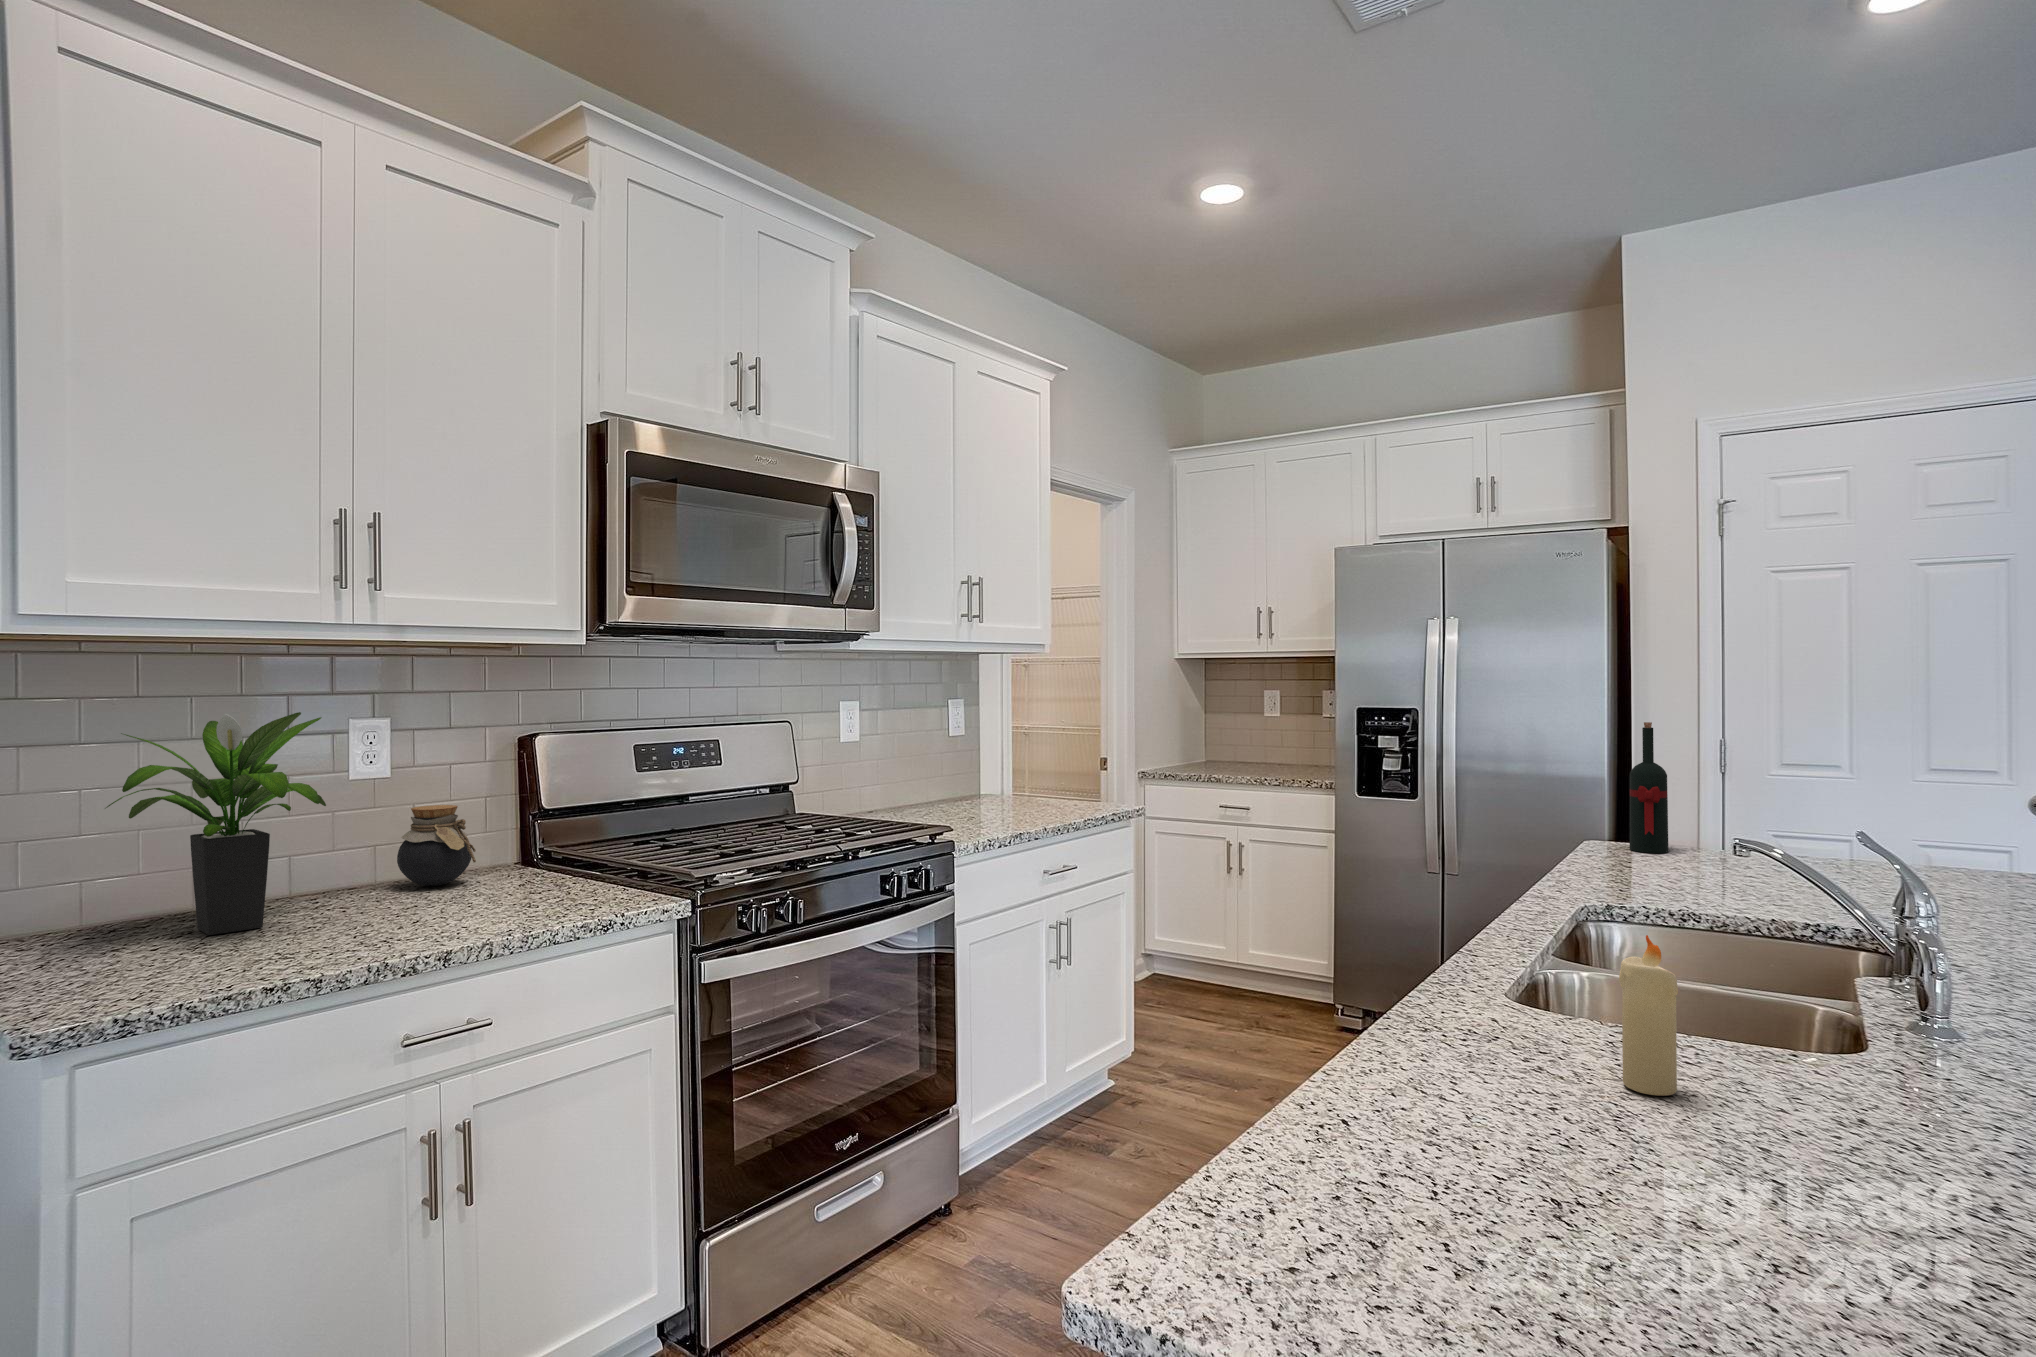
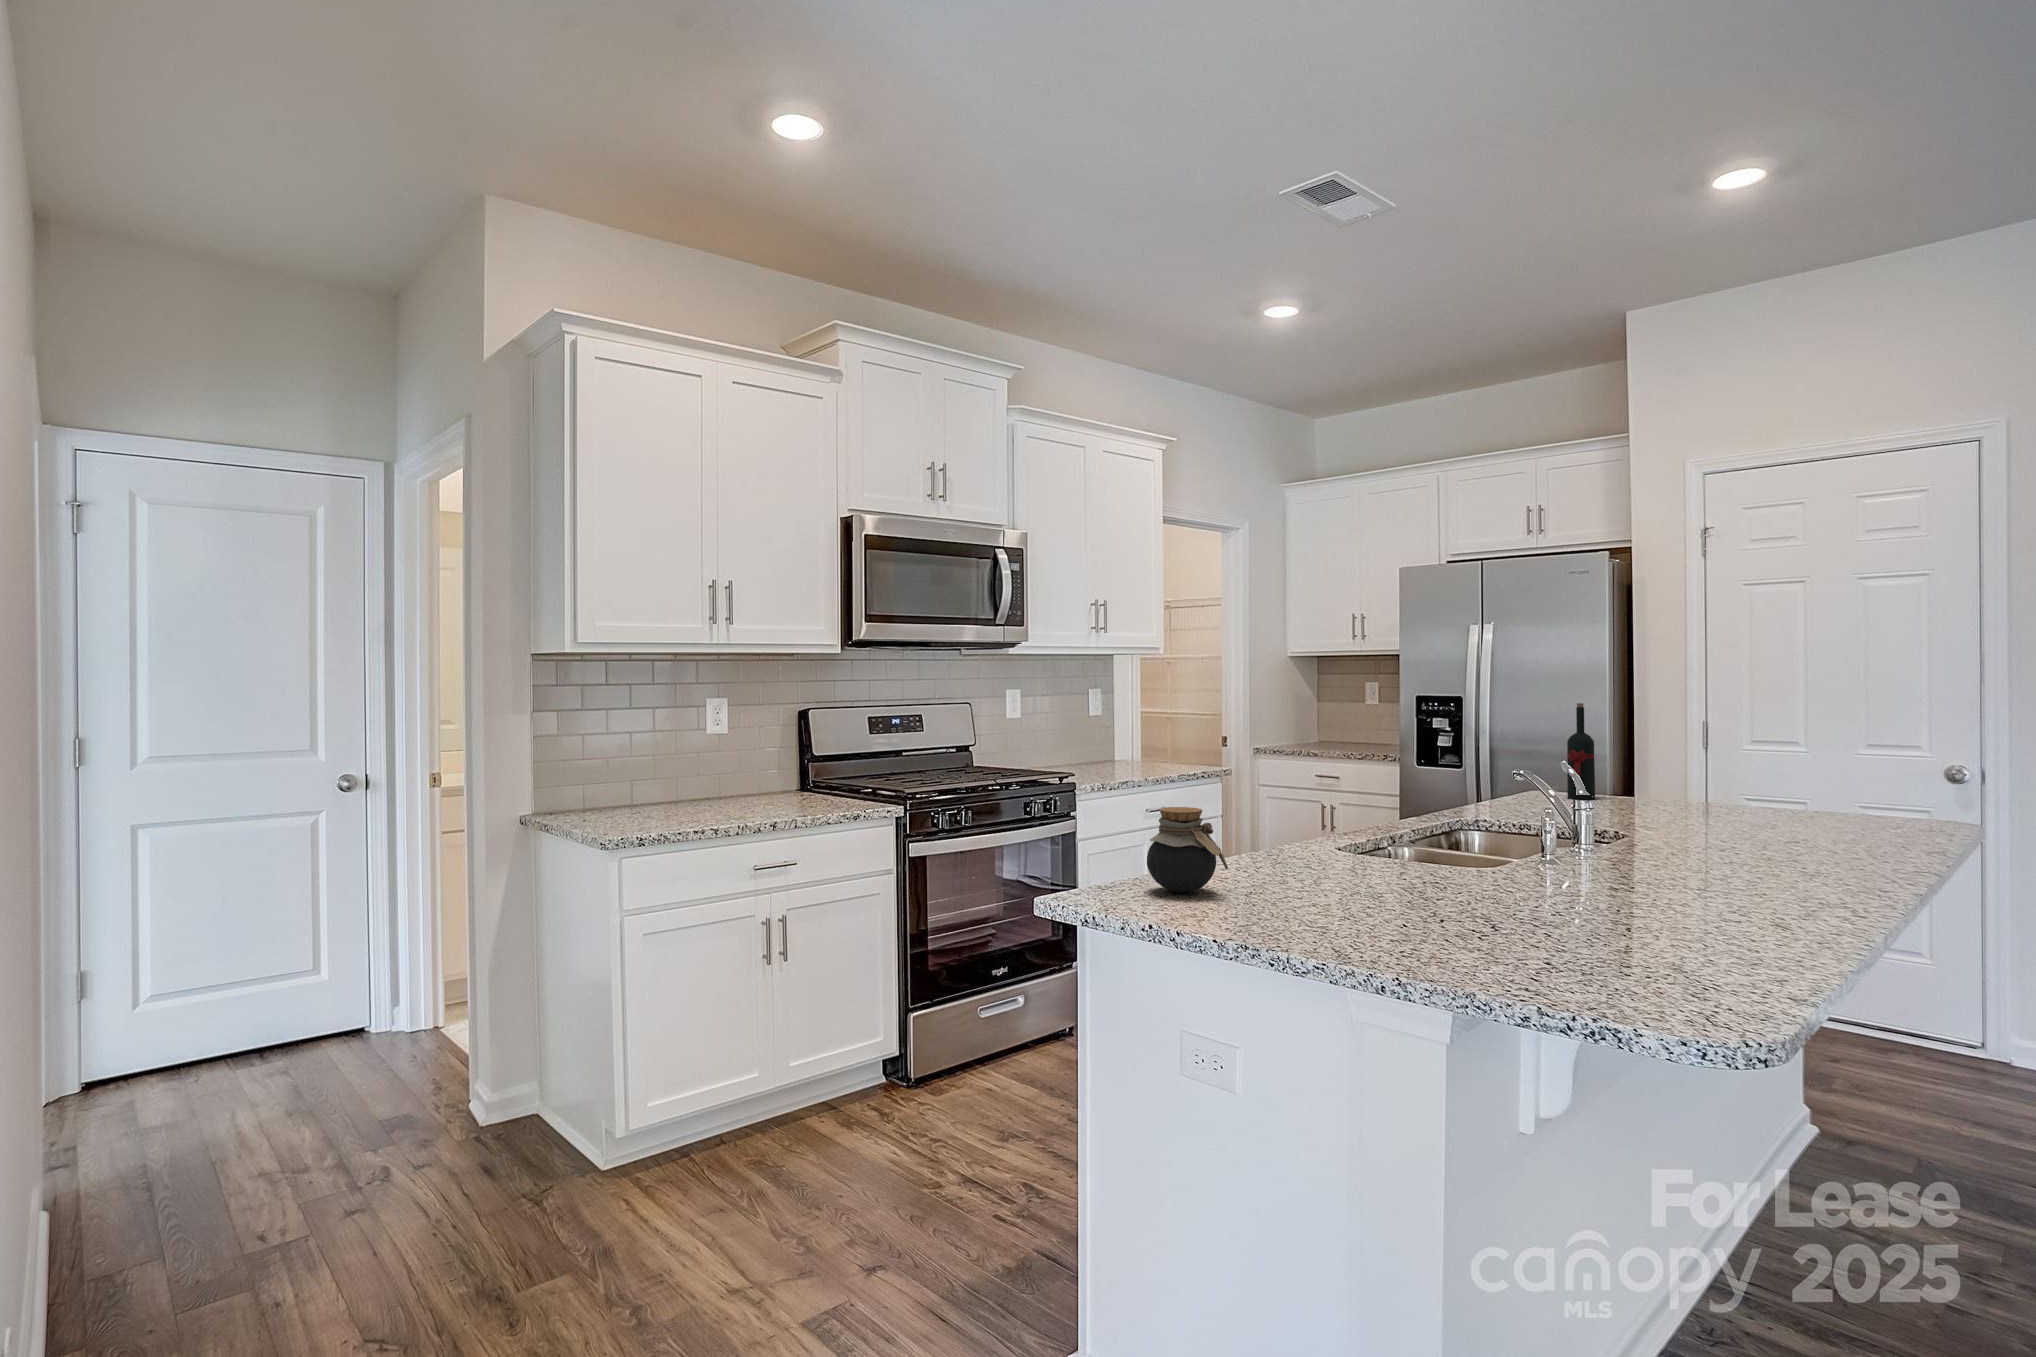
potted plant: present [106,712,326,935] -> none [608,694,707,813]
jar: present [397,805,476,886] -> present [1147,807,1228,893]
candle: present [1619,935,1678,1096] -> none [1342,800,1369,878]

